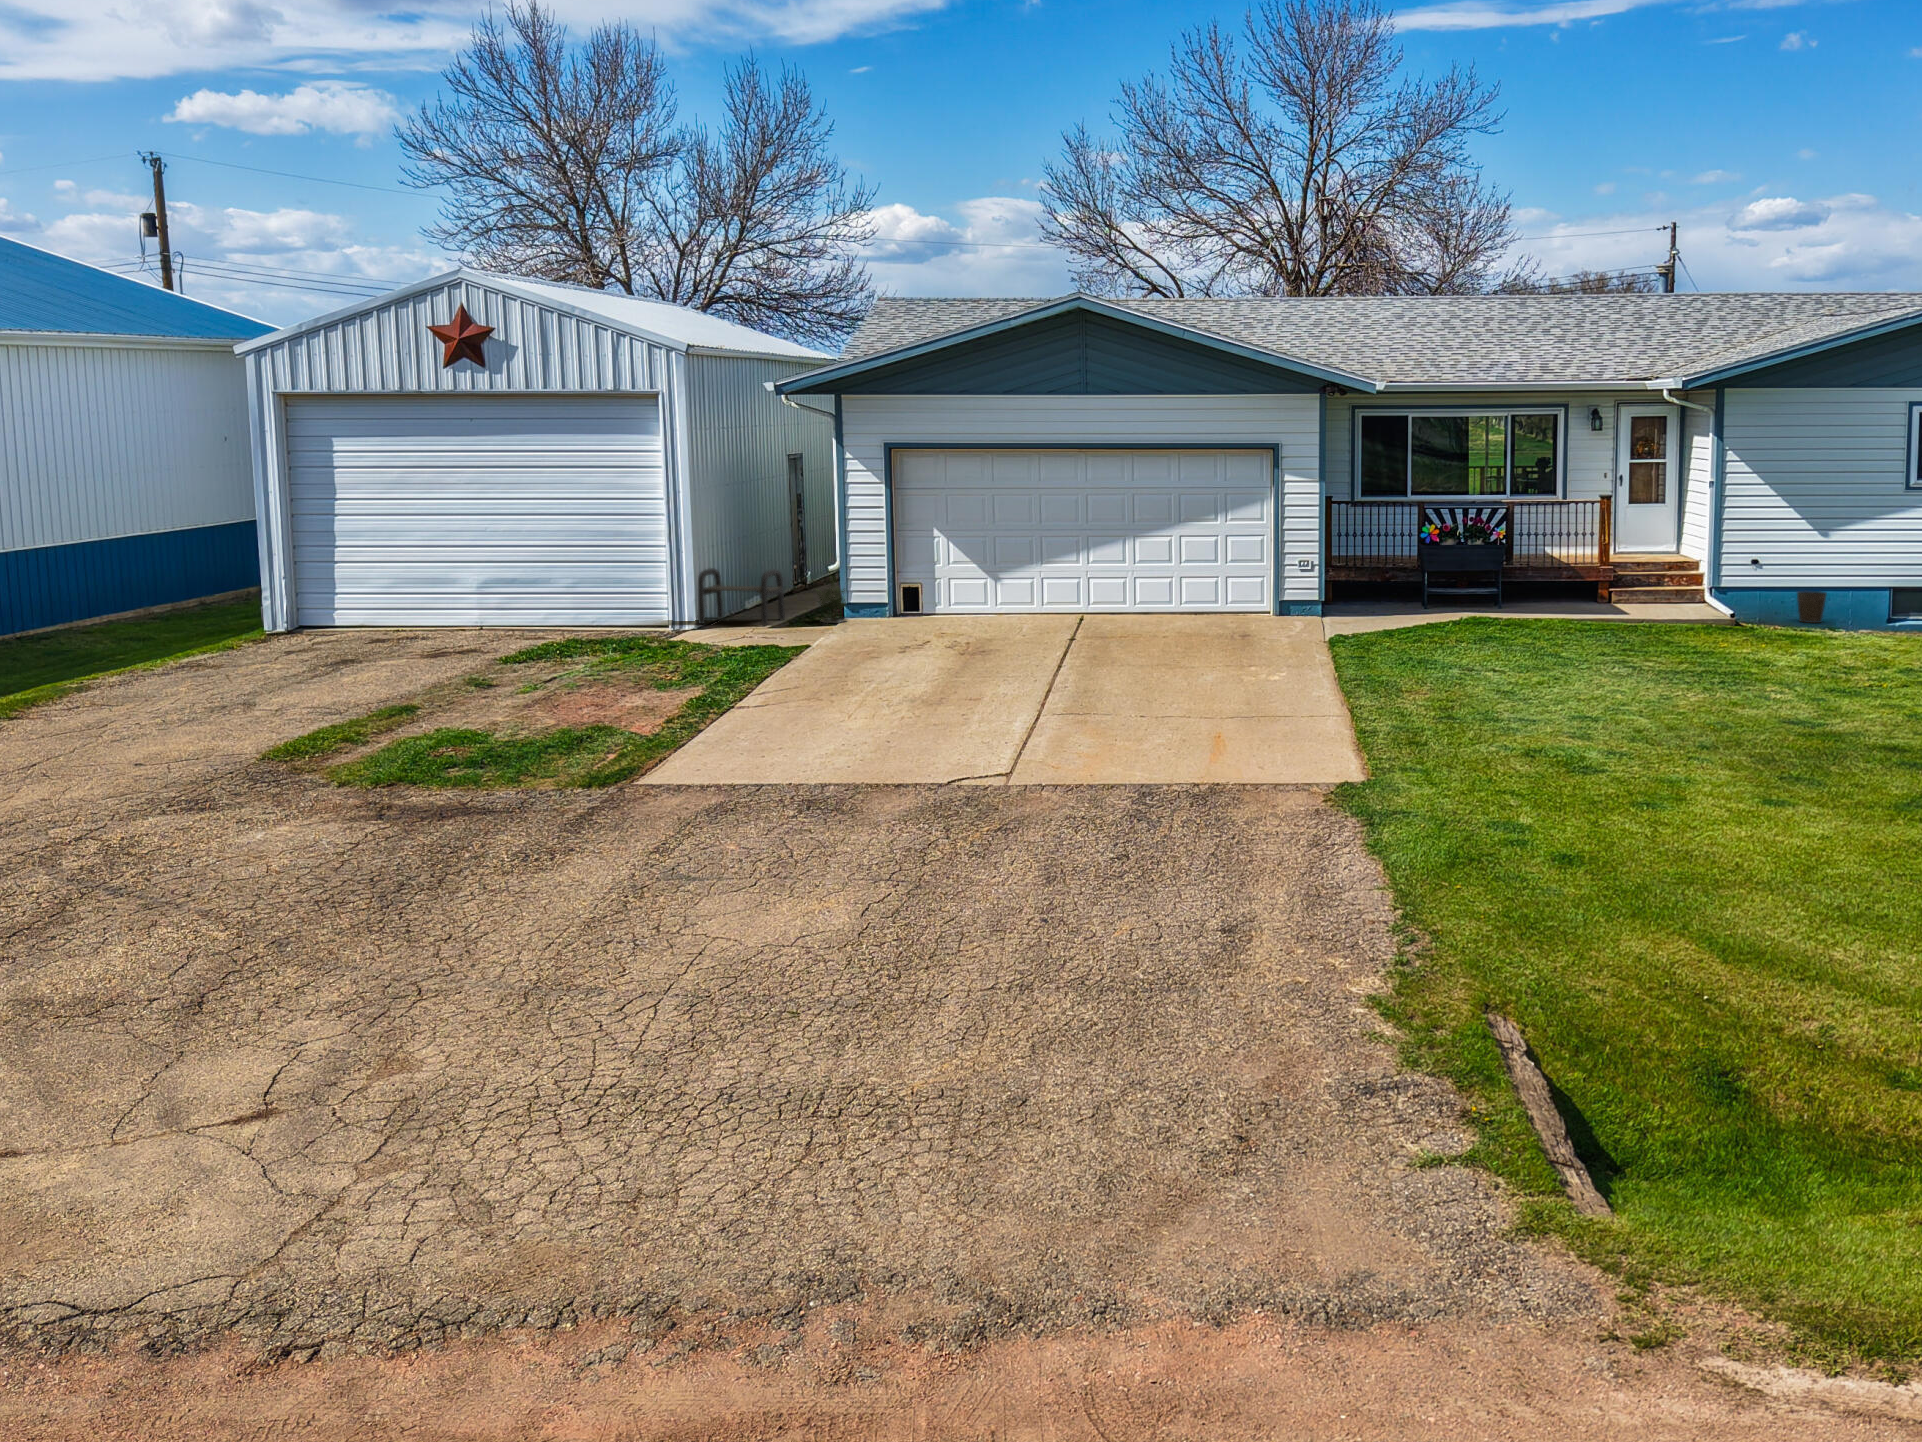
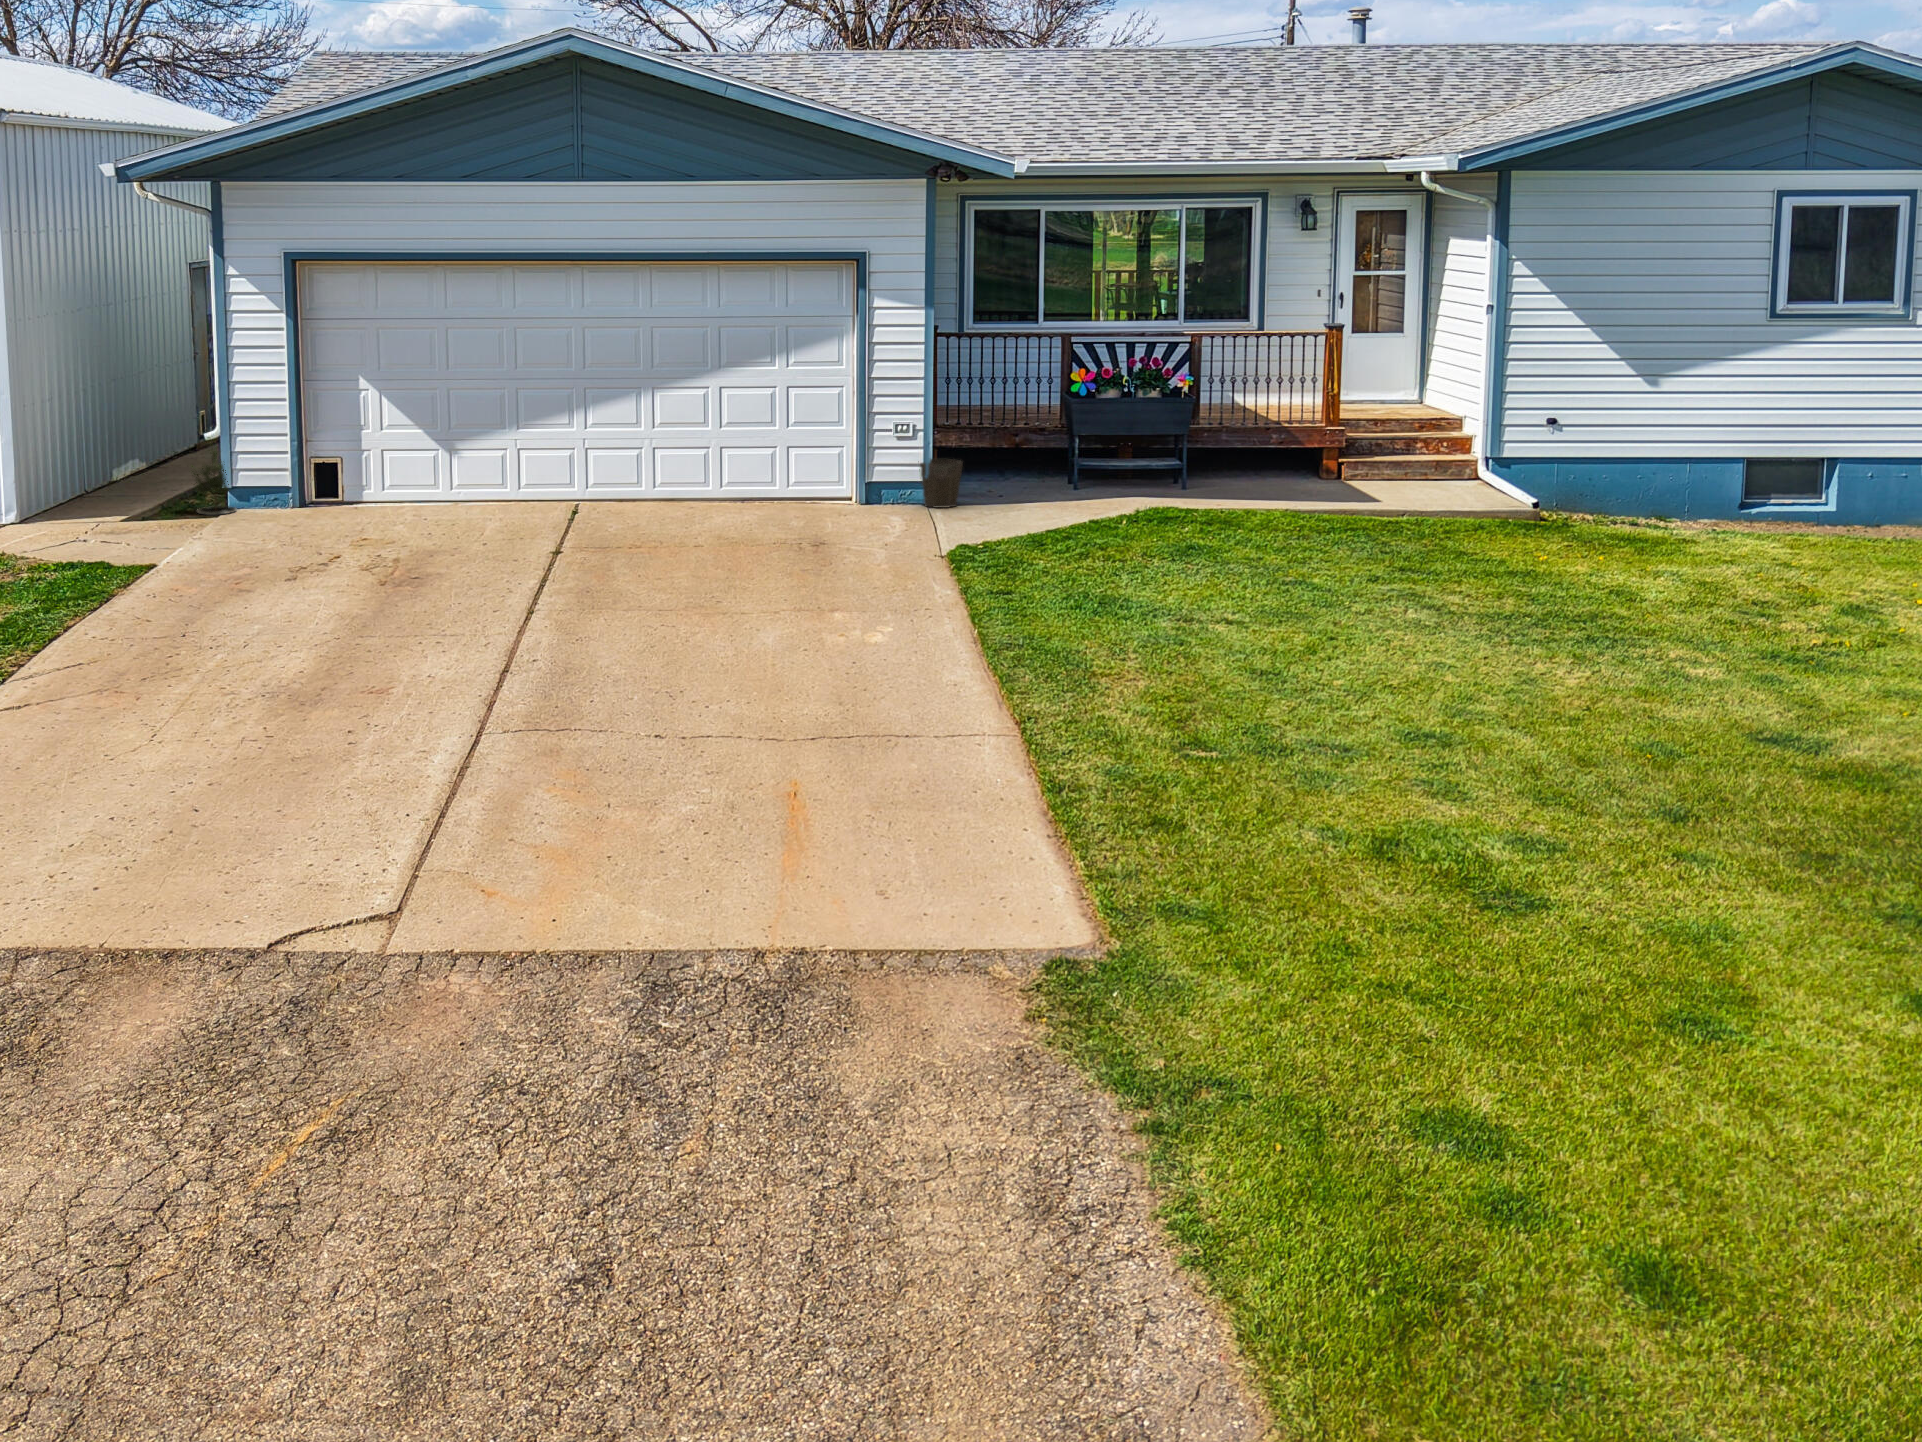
bench: present [698,568,785,625] -> none [16,434,146,519]
waste bin: present [1797,591,1827,623] -> present [920,459,963,508]

